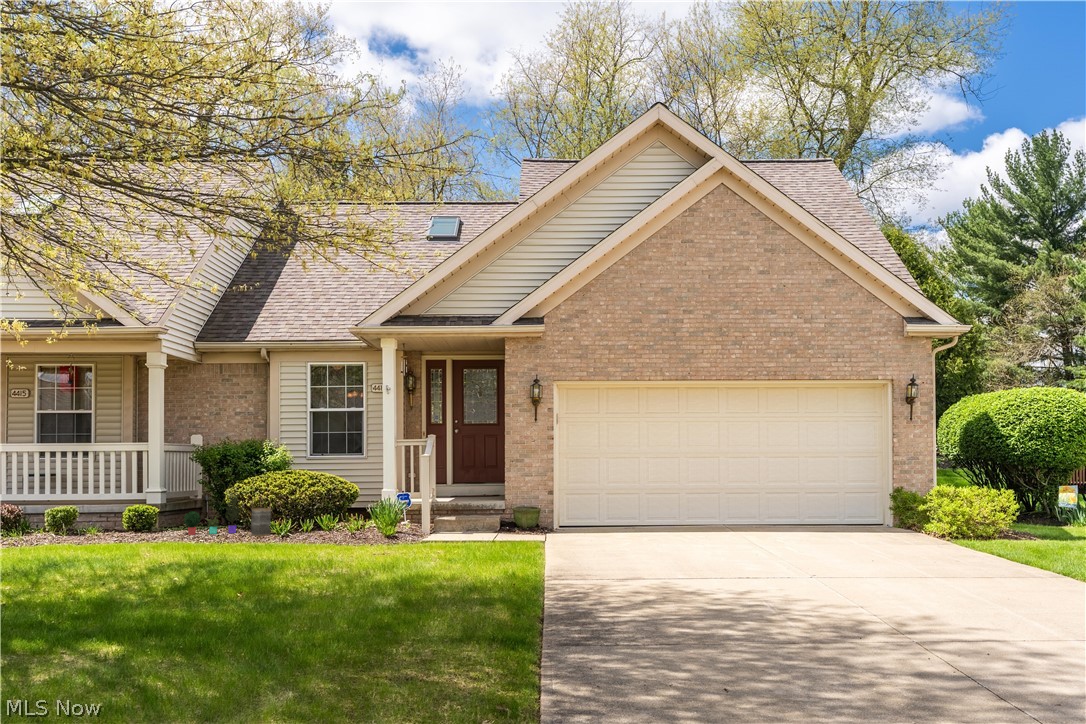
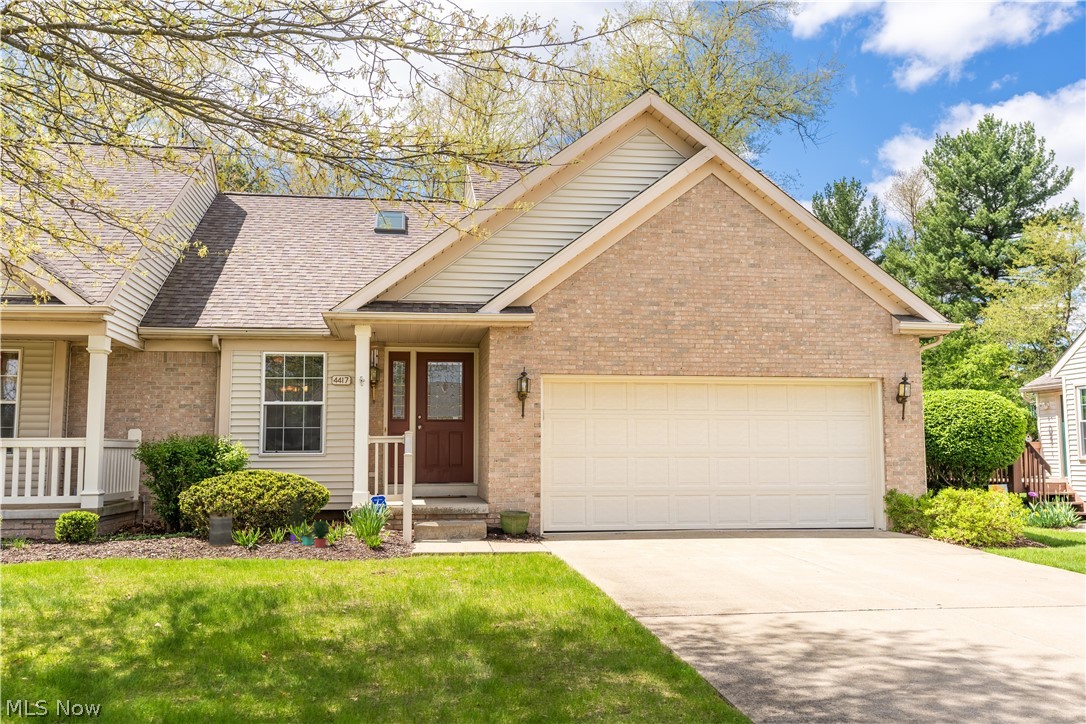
potted plant: present [184,492,239,535] -> present [290,498,329,548]

